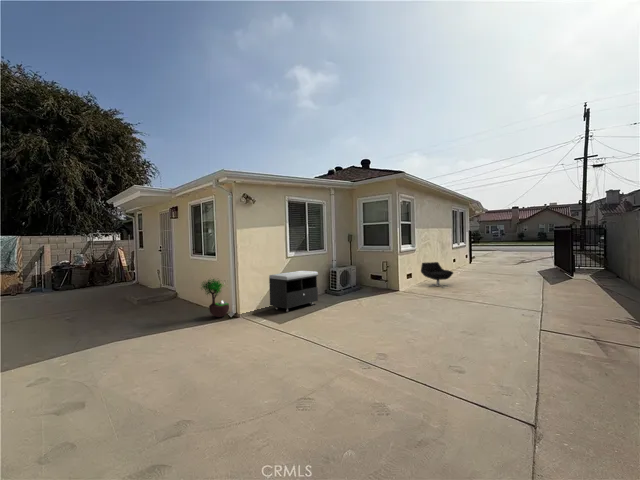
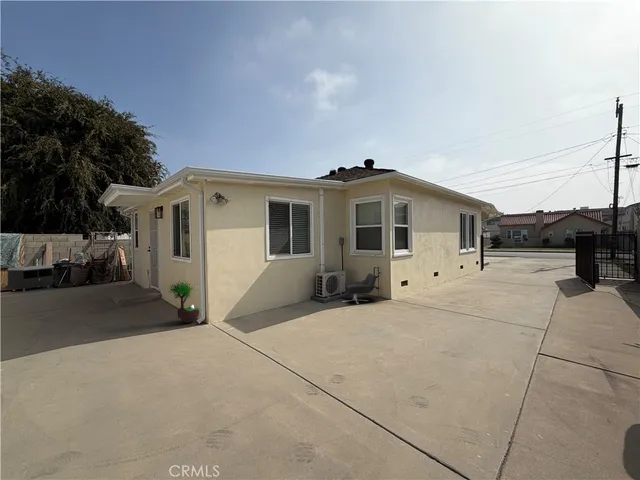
lounge chair: present [421,262,453,286] -> present [345,273,377,304]
storage bench: present [269,271,318,311] -> present [8,265,54,291]

